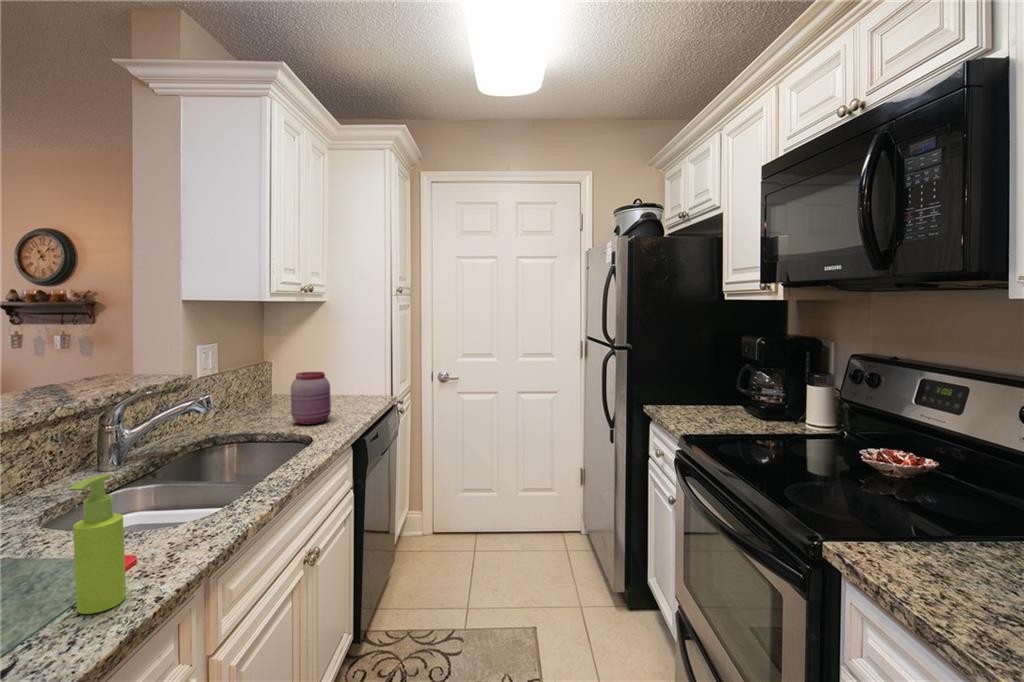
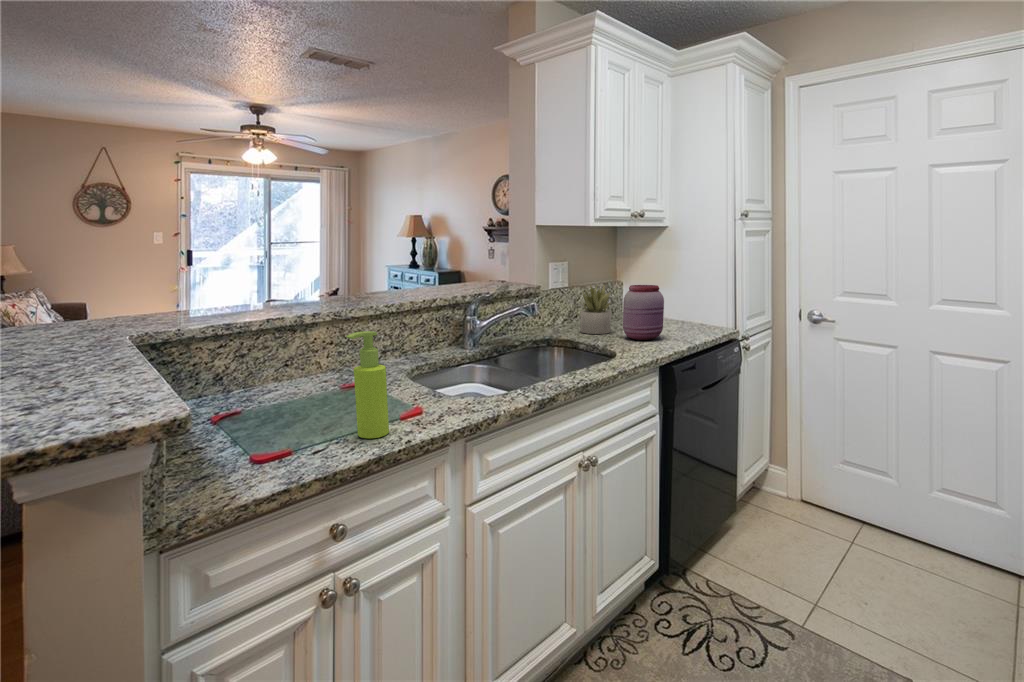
succulent plant: none [235,373,273,425] -> present [580,286,611,334]

